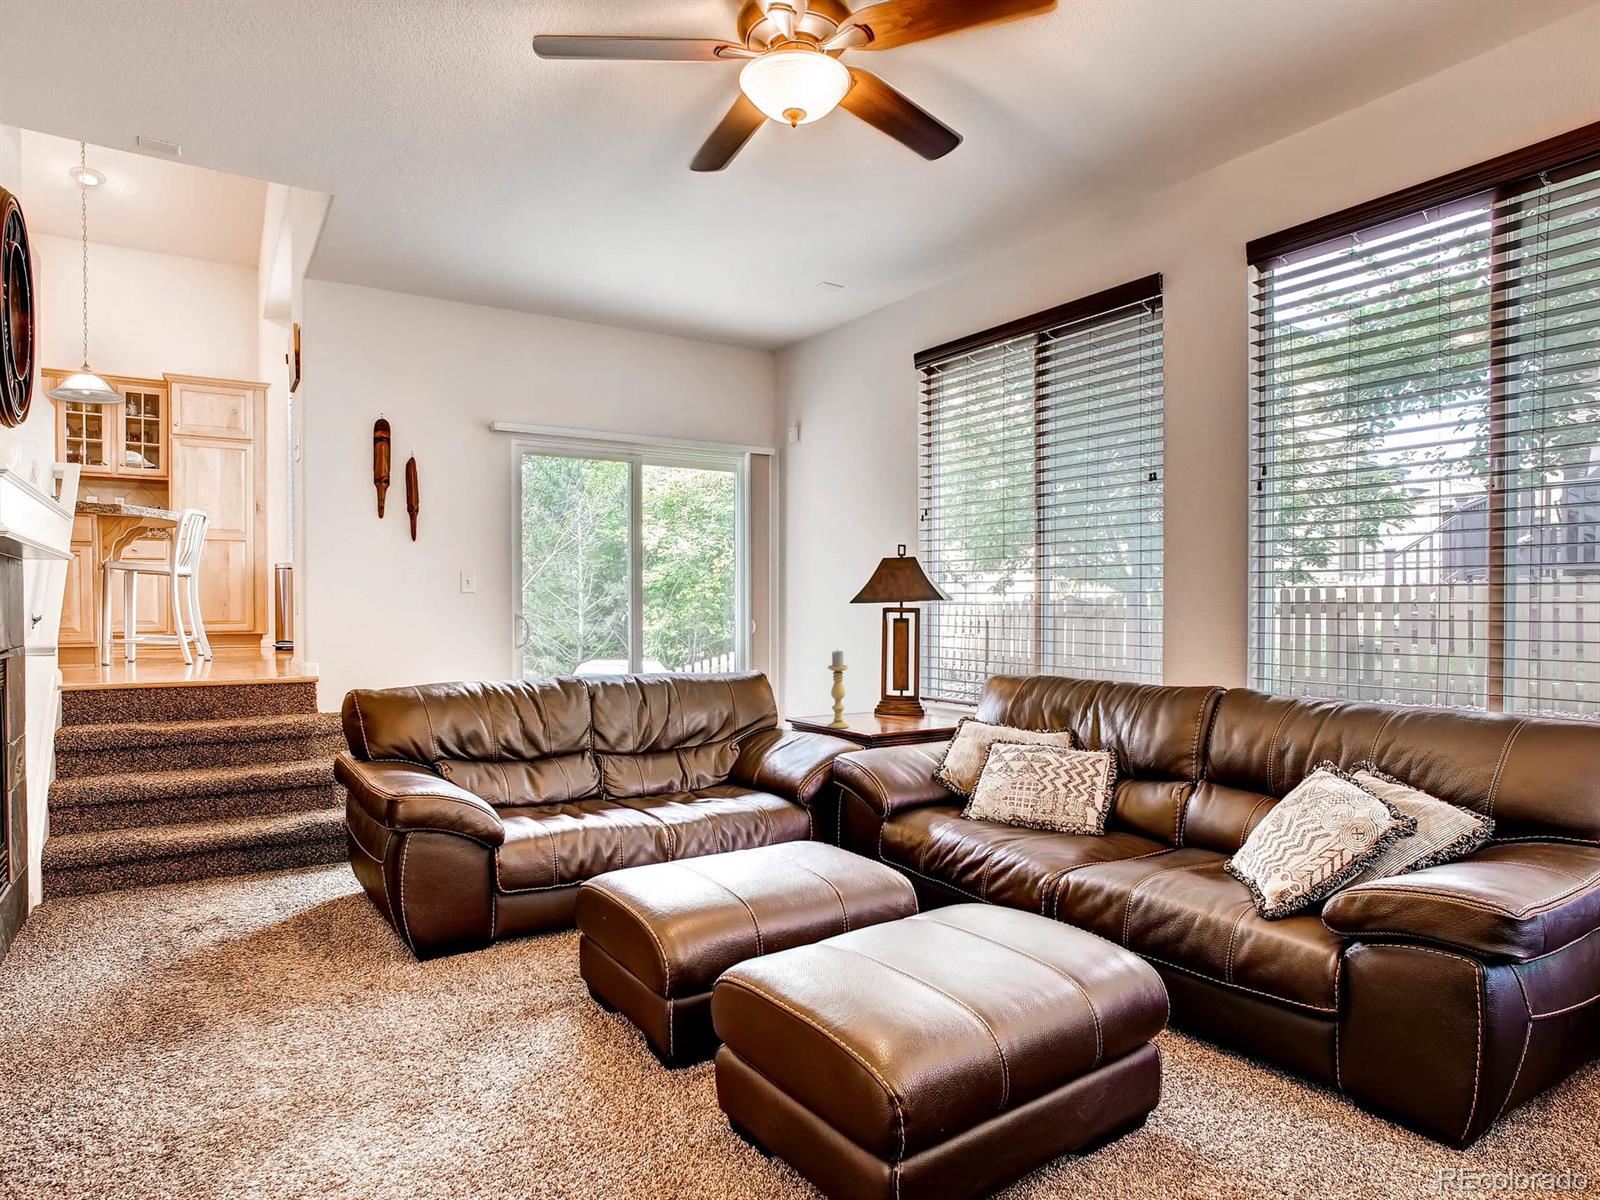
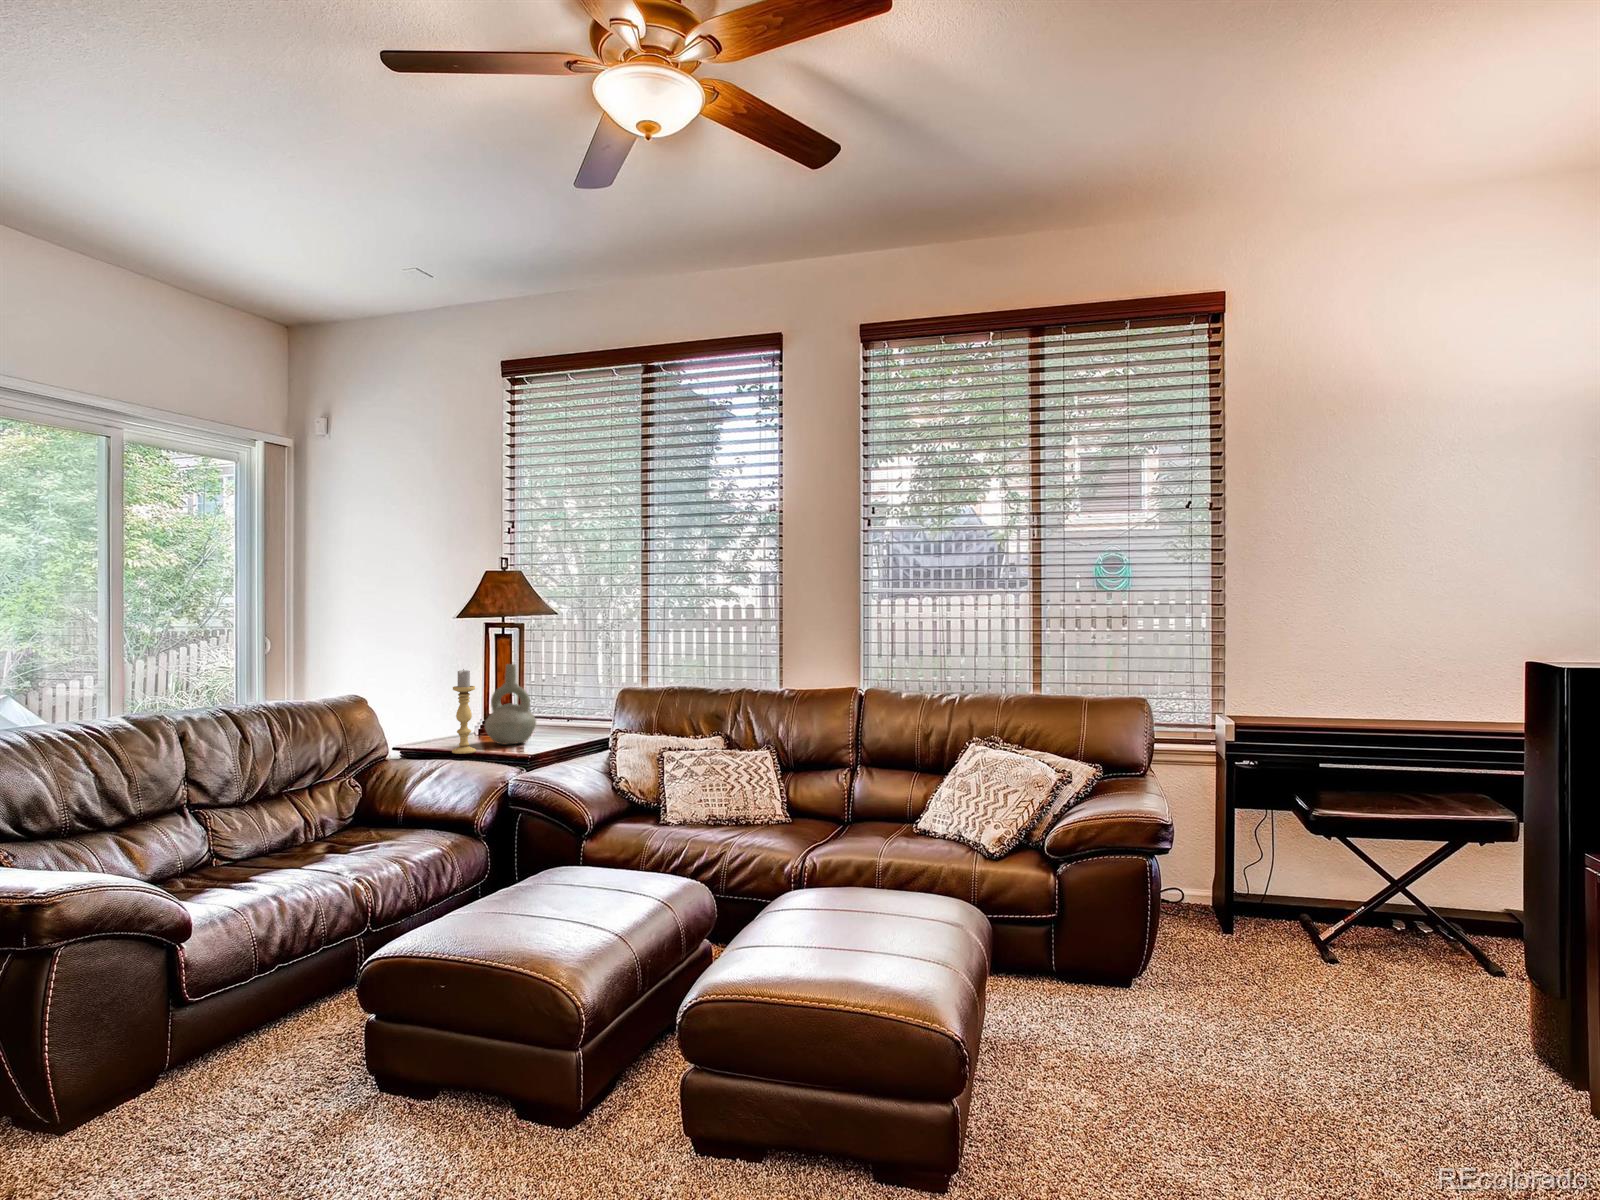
decorative vase: none [865,646,912,723] -> present [485,664,536,744]

